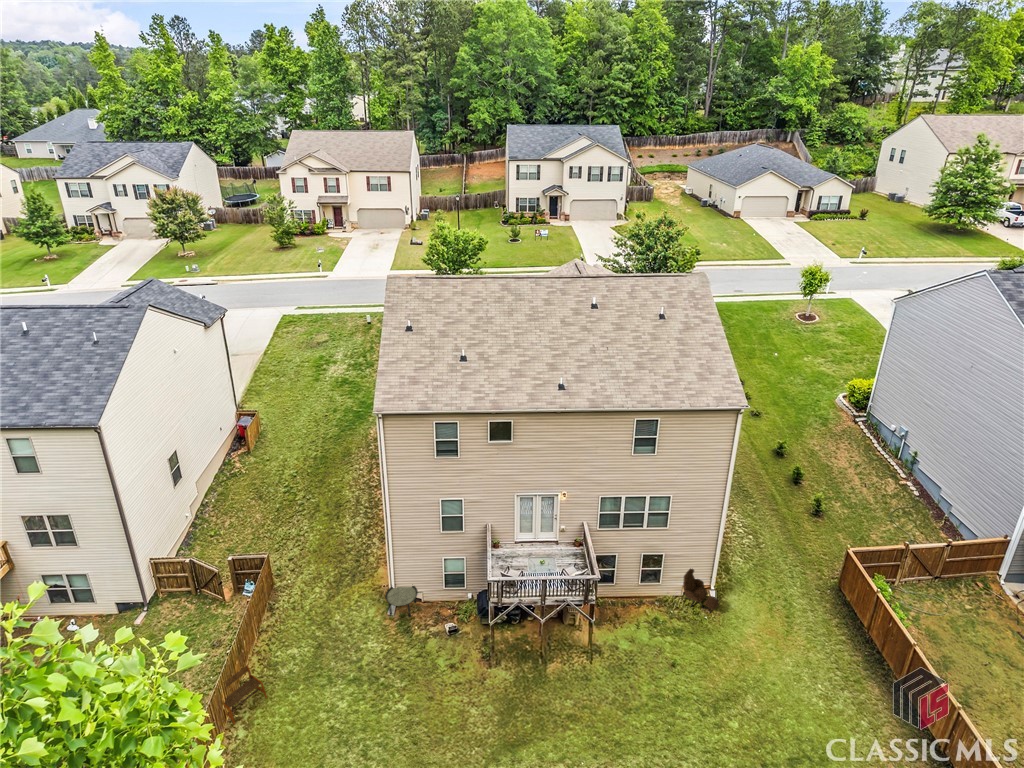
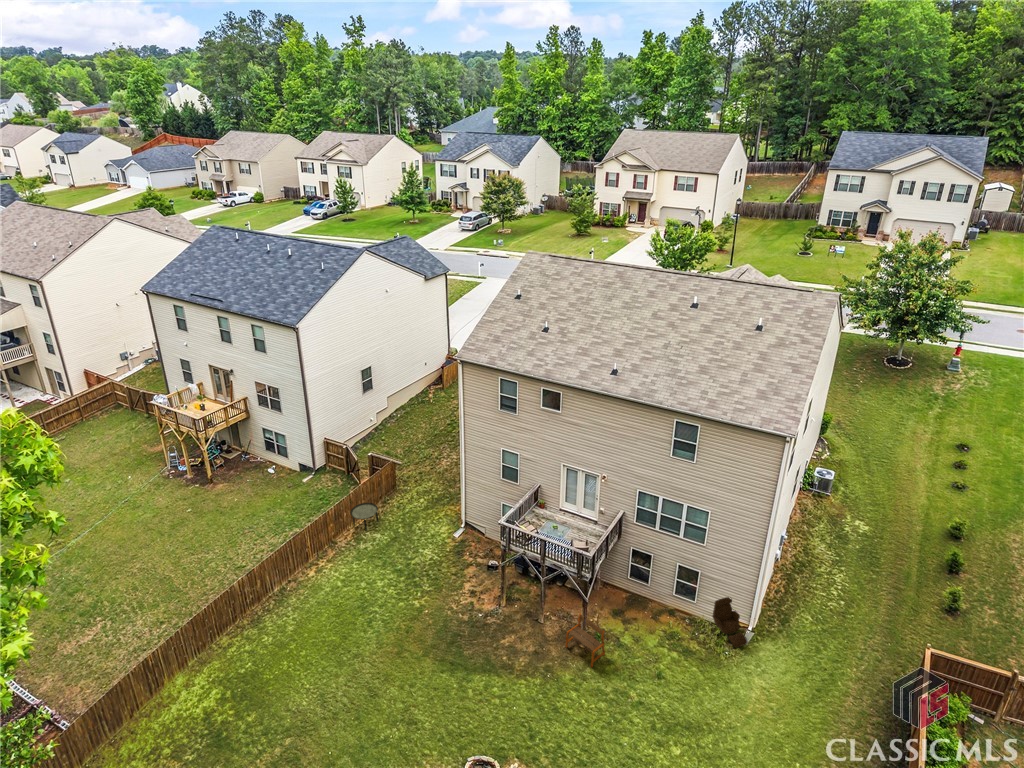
round table: present [385,586,418,617] -> present [350,503,378,530]
bench: present [224,665,267,724] -> present [566,614,605,667]

